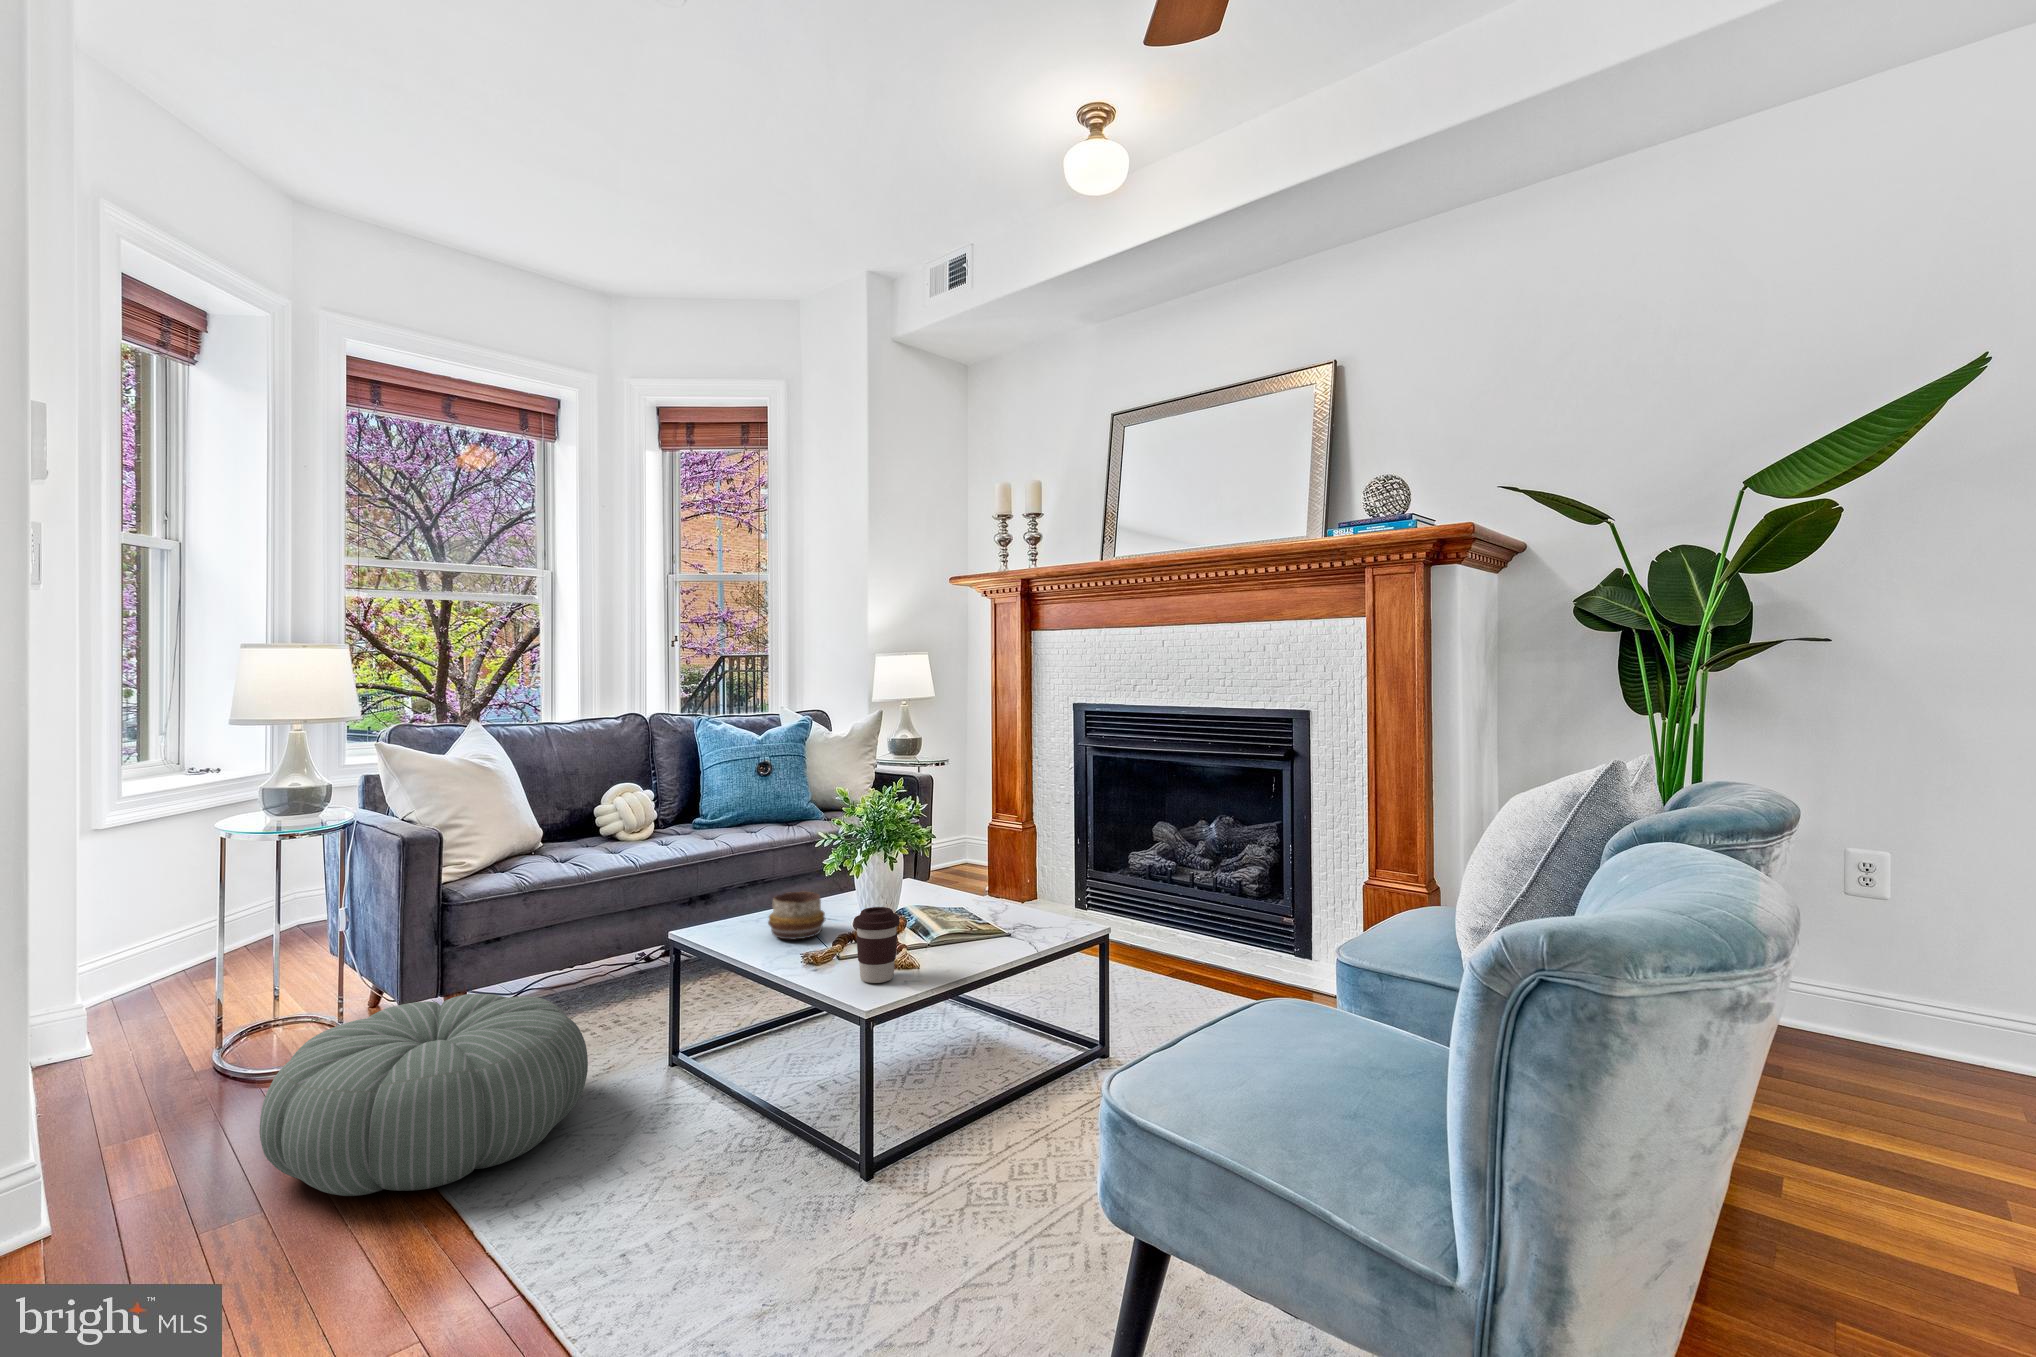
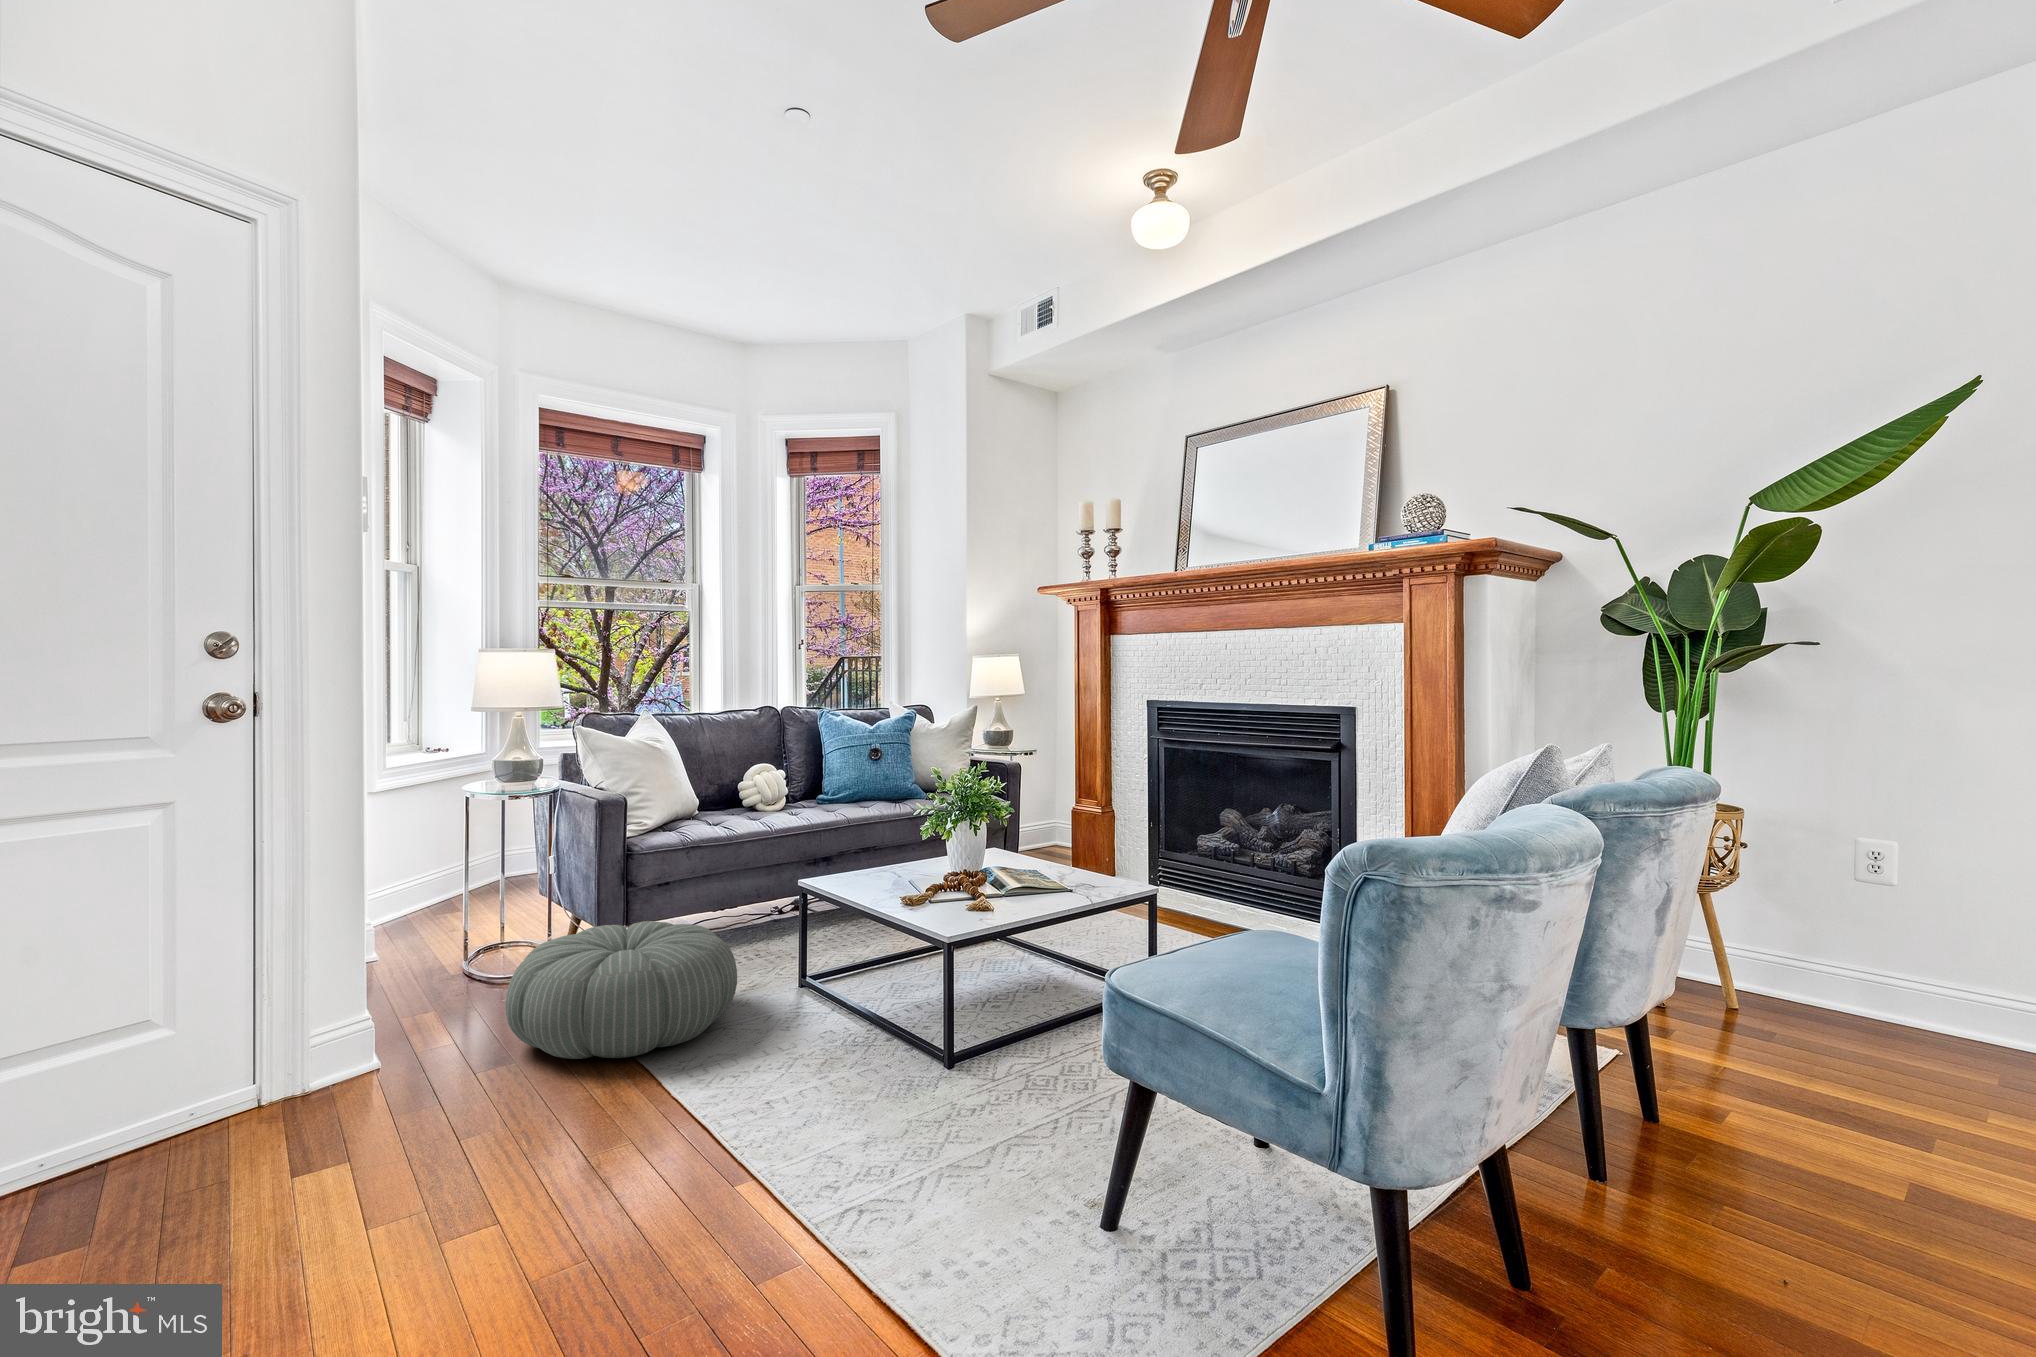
decorative bowl: present [768,892,825,939] -> none [876,849,922,886]
coffee cup: present [854,907,900,983] -> none [942,858,978,918]

